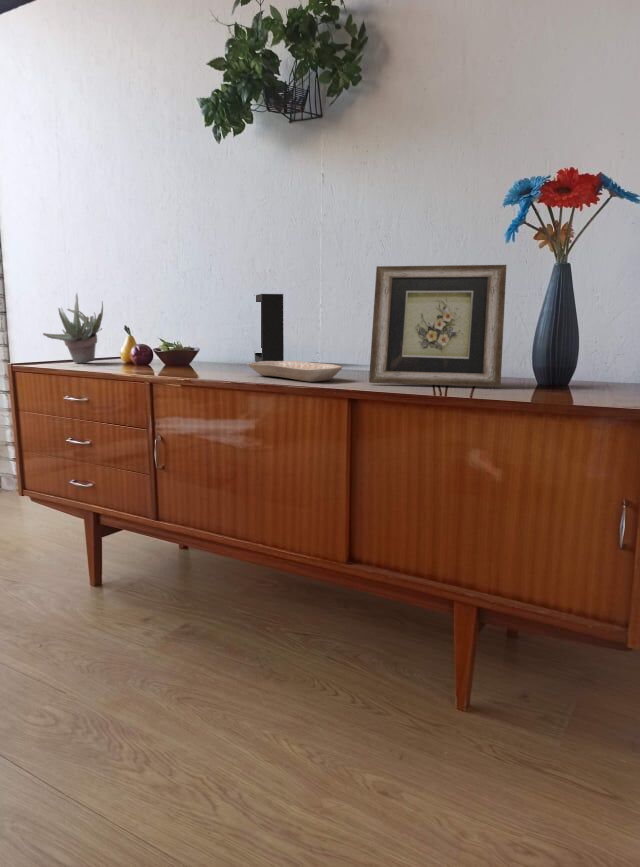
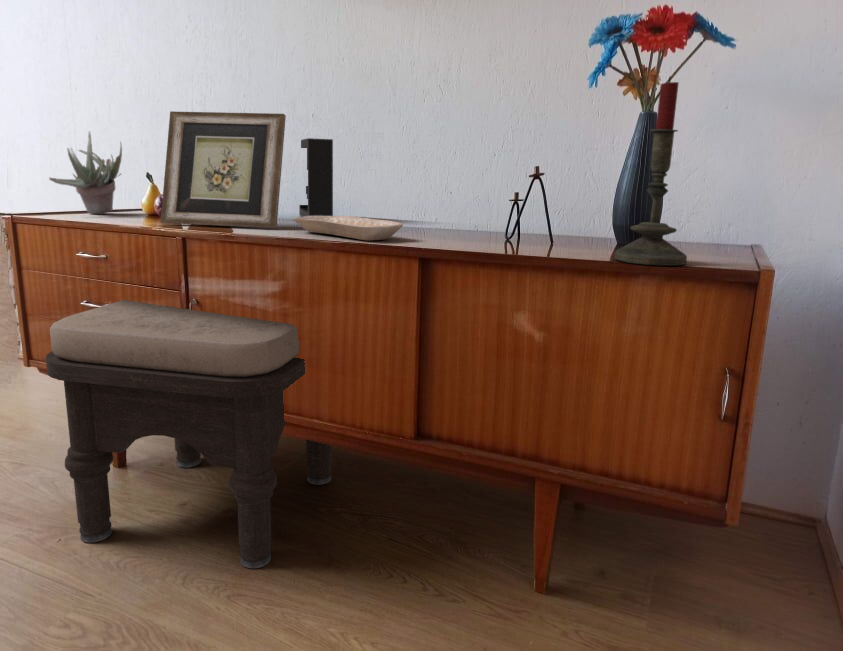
candle: none [530,232,595,399] -> present [615,77,687,266]
picture frame: present [369,265,506,387] -> present [161,111,286,228]
ottoman: none [39,425,293,673] -> present [46,300,332,568]

